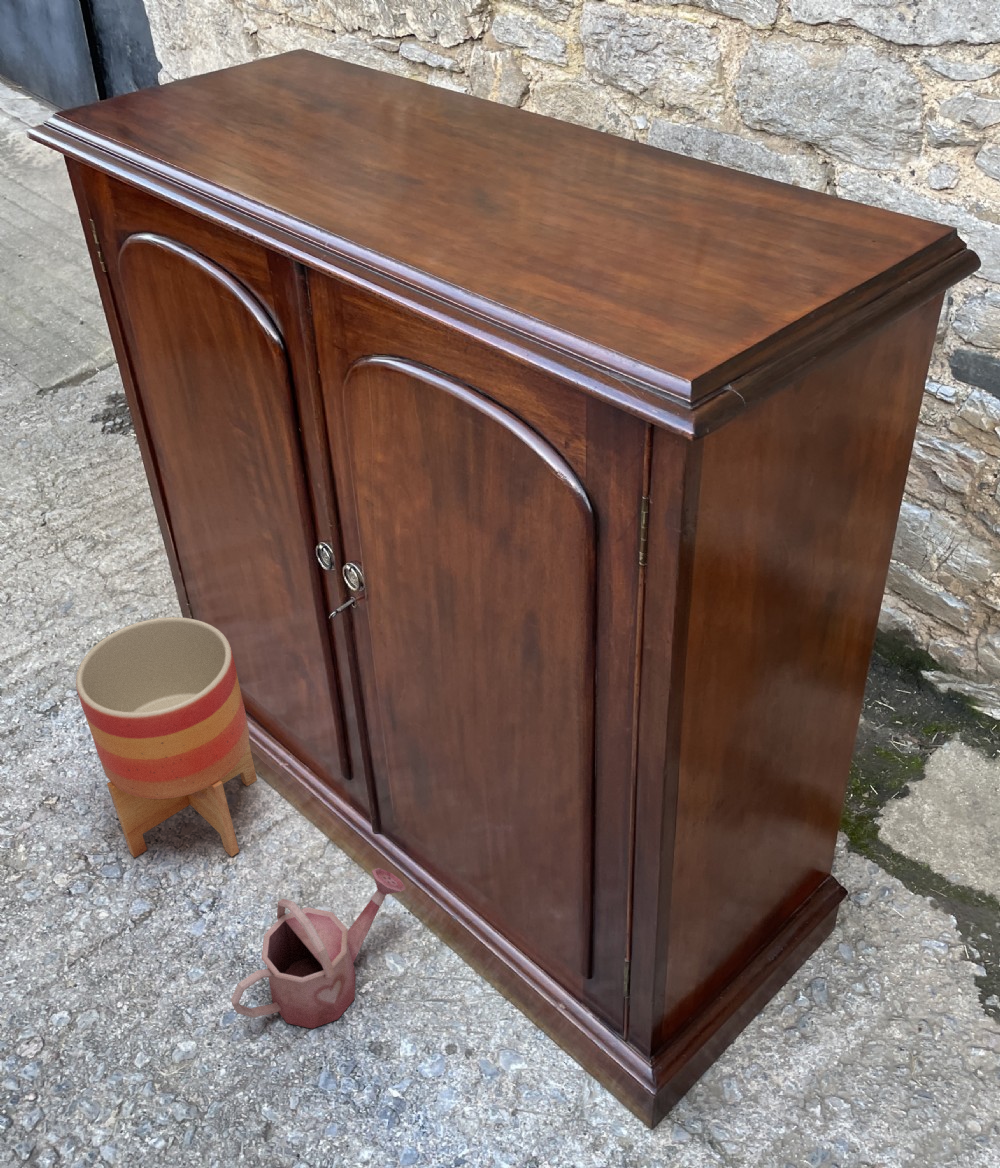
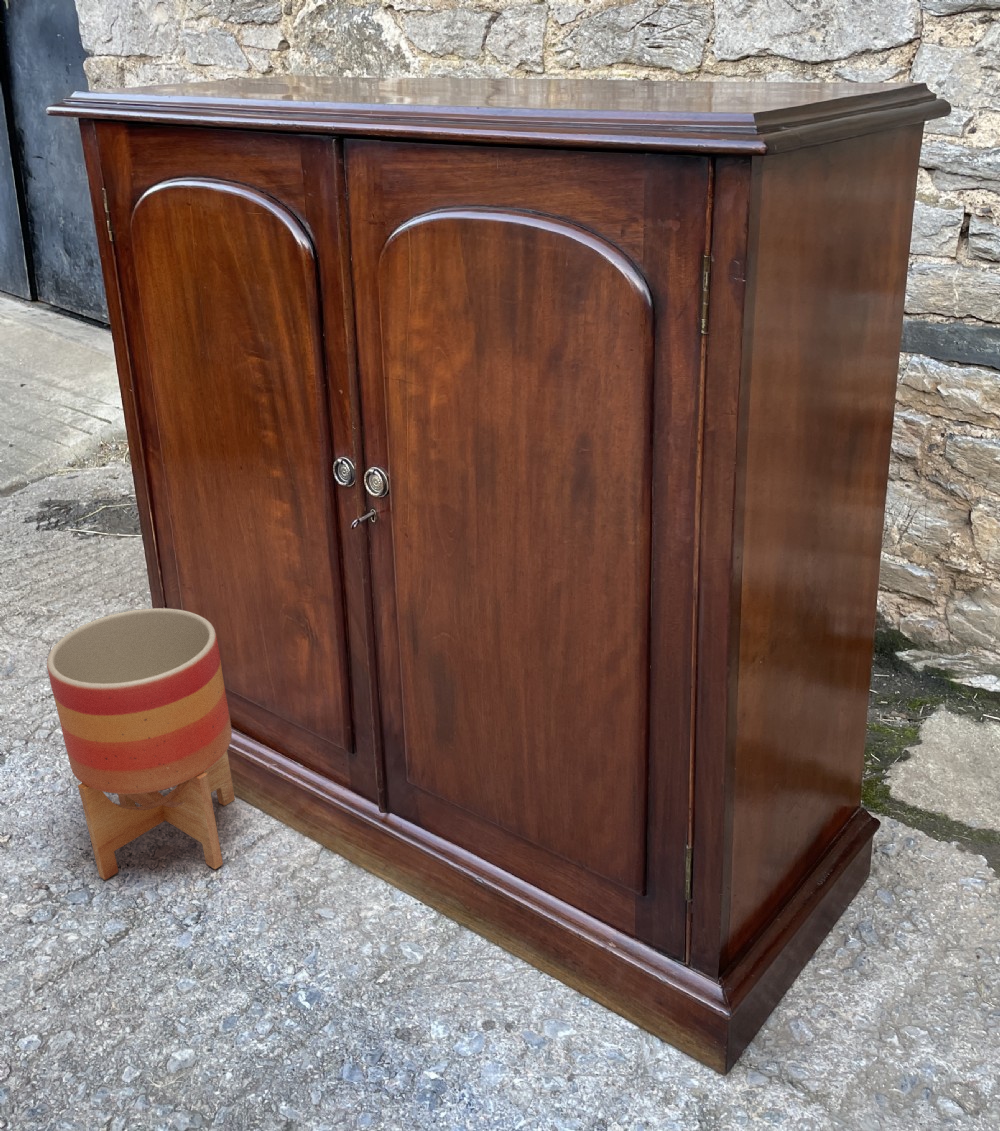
watering can: present [231,868,406,1029] -> none [236,840,420,1021]

